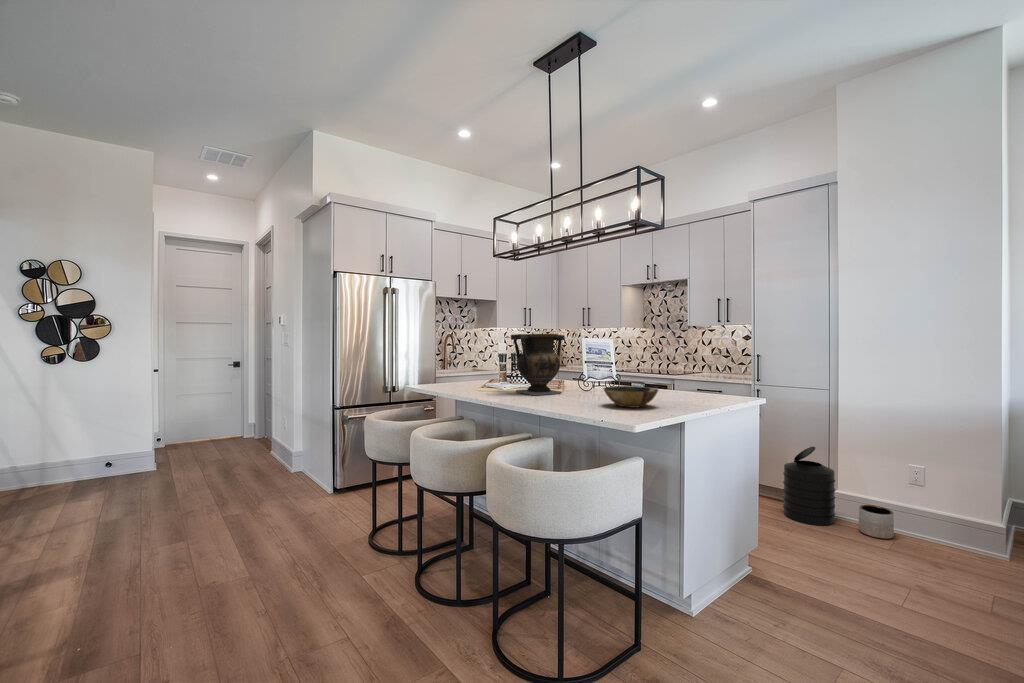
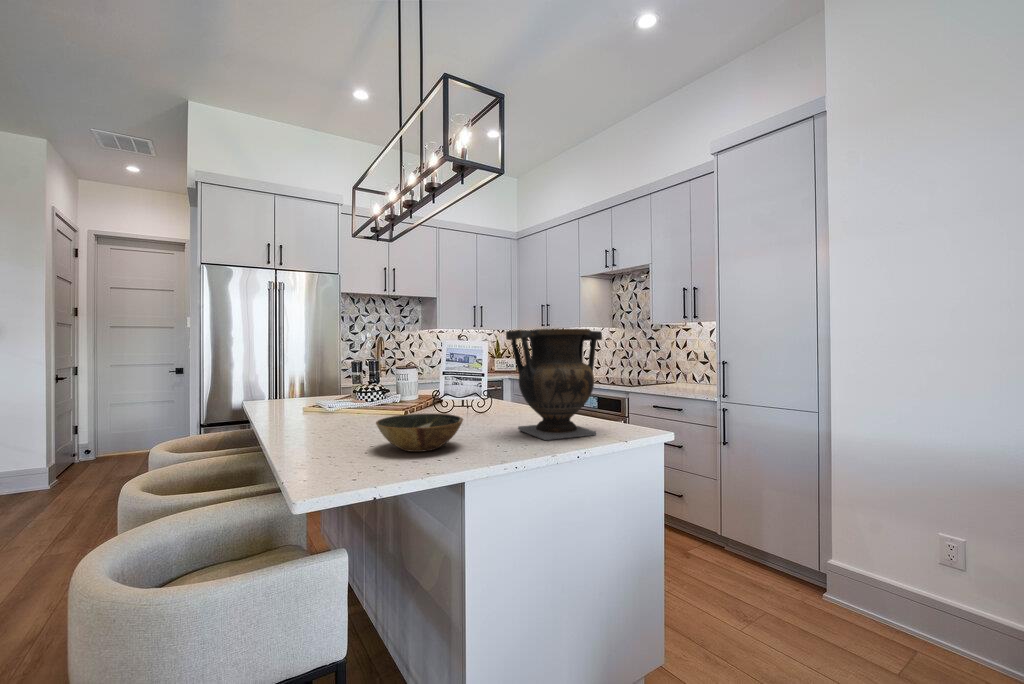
vase: present [511,334,565,395] -> present [506,329,602,440]
trash can: present [783,447,835,526] -> none [753,493,827,611]
planter: present [859,505,894,539] -> none [859,585,913,643]

